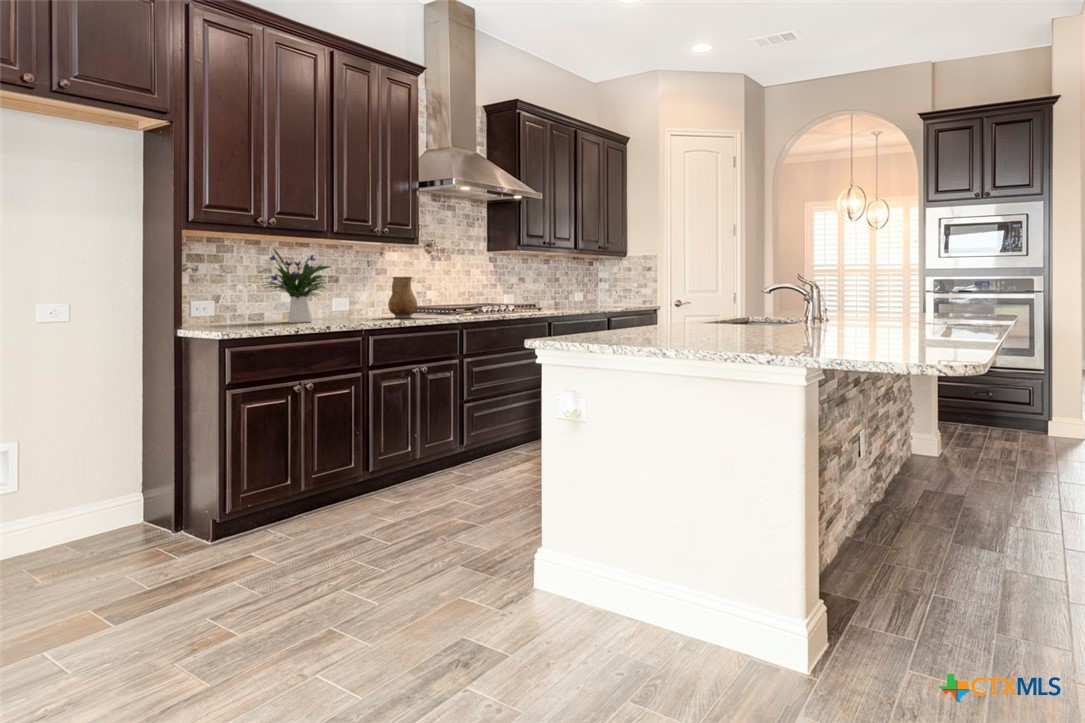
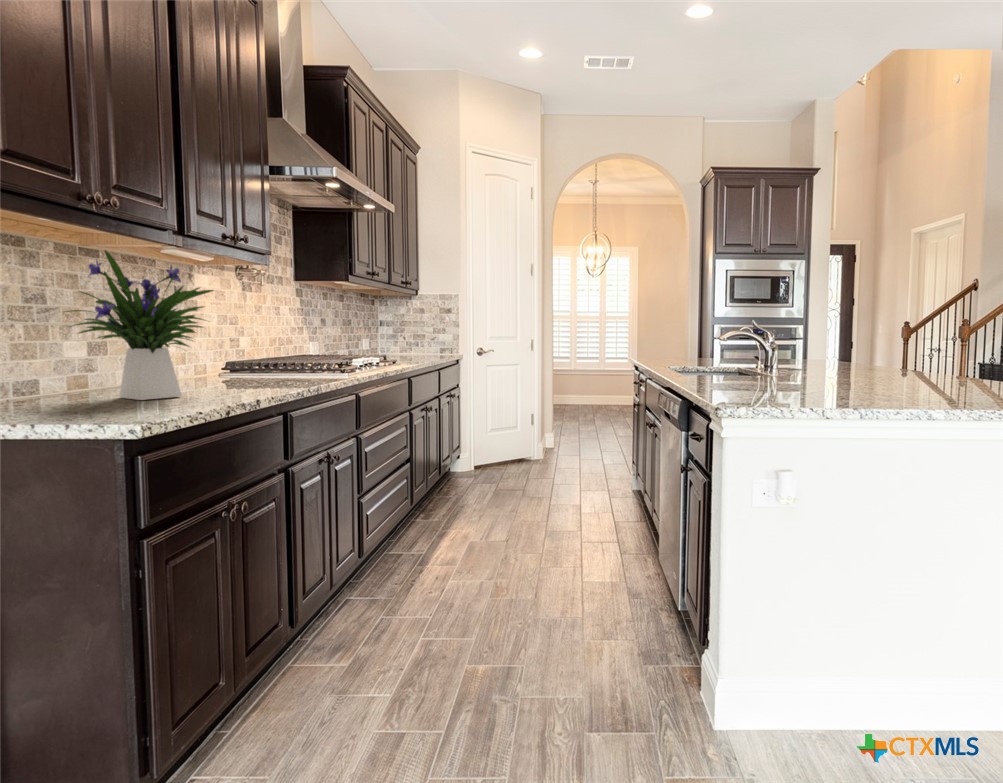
ceramic pitcher: present [388,277,417,318] -> none [259,314,312,381]

